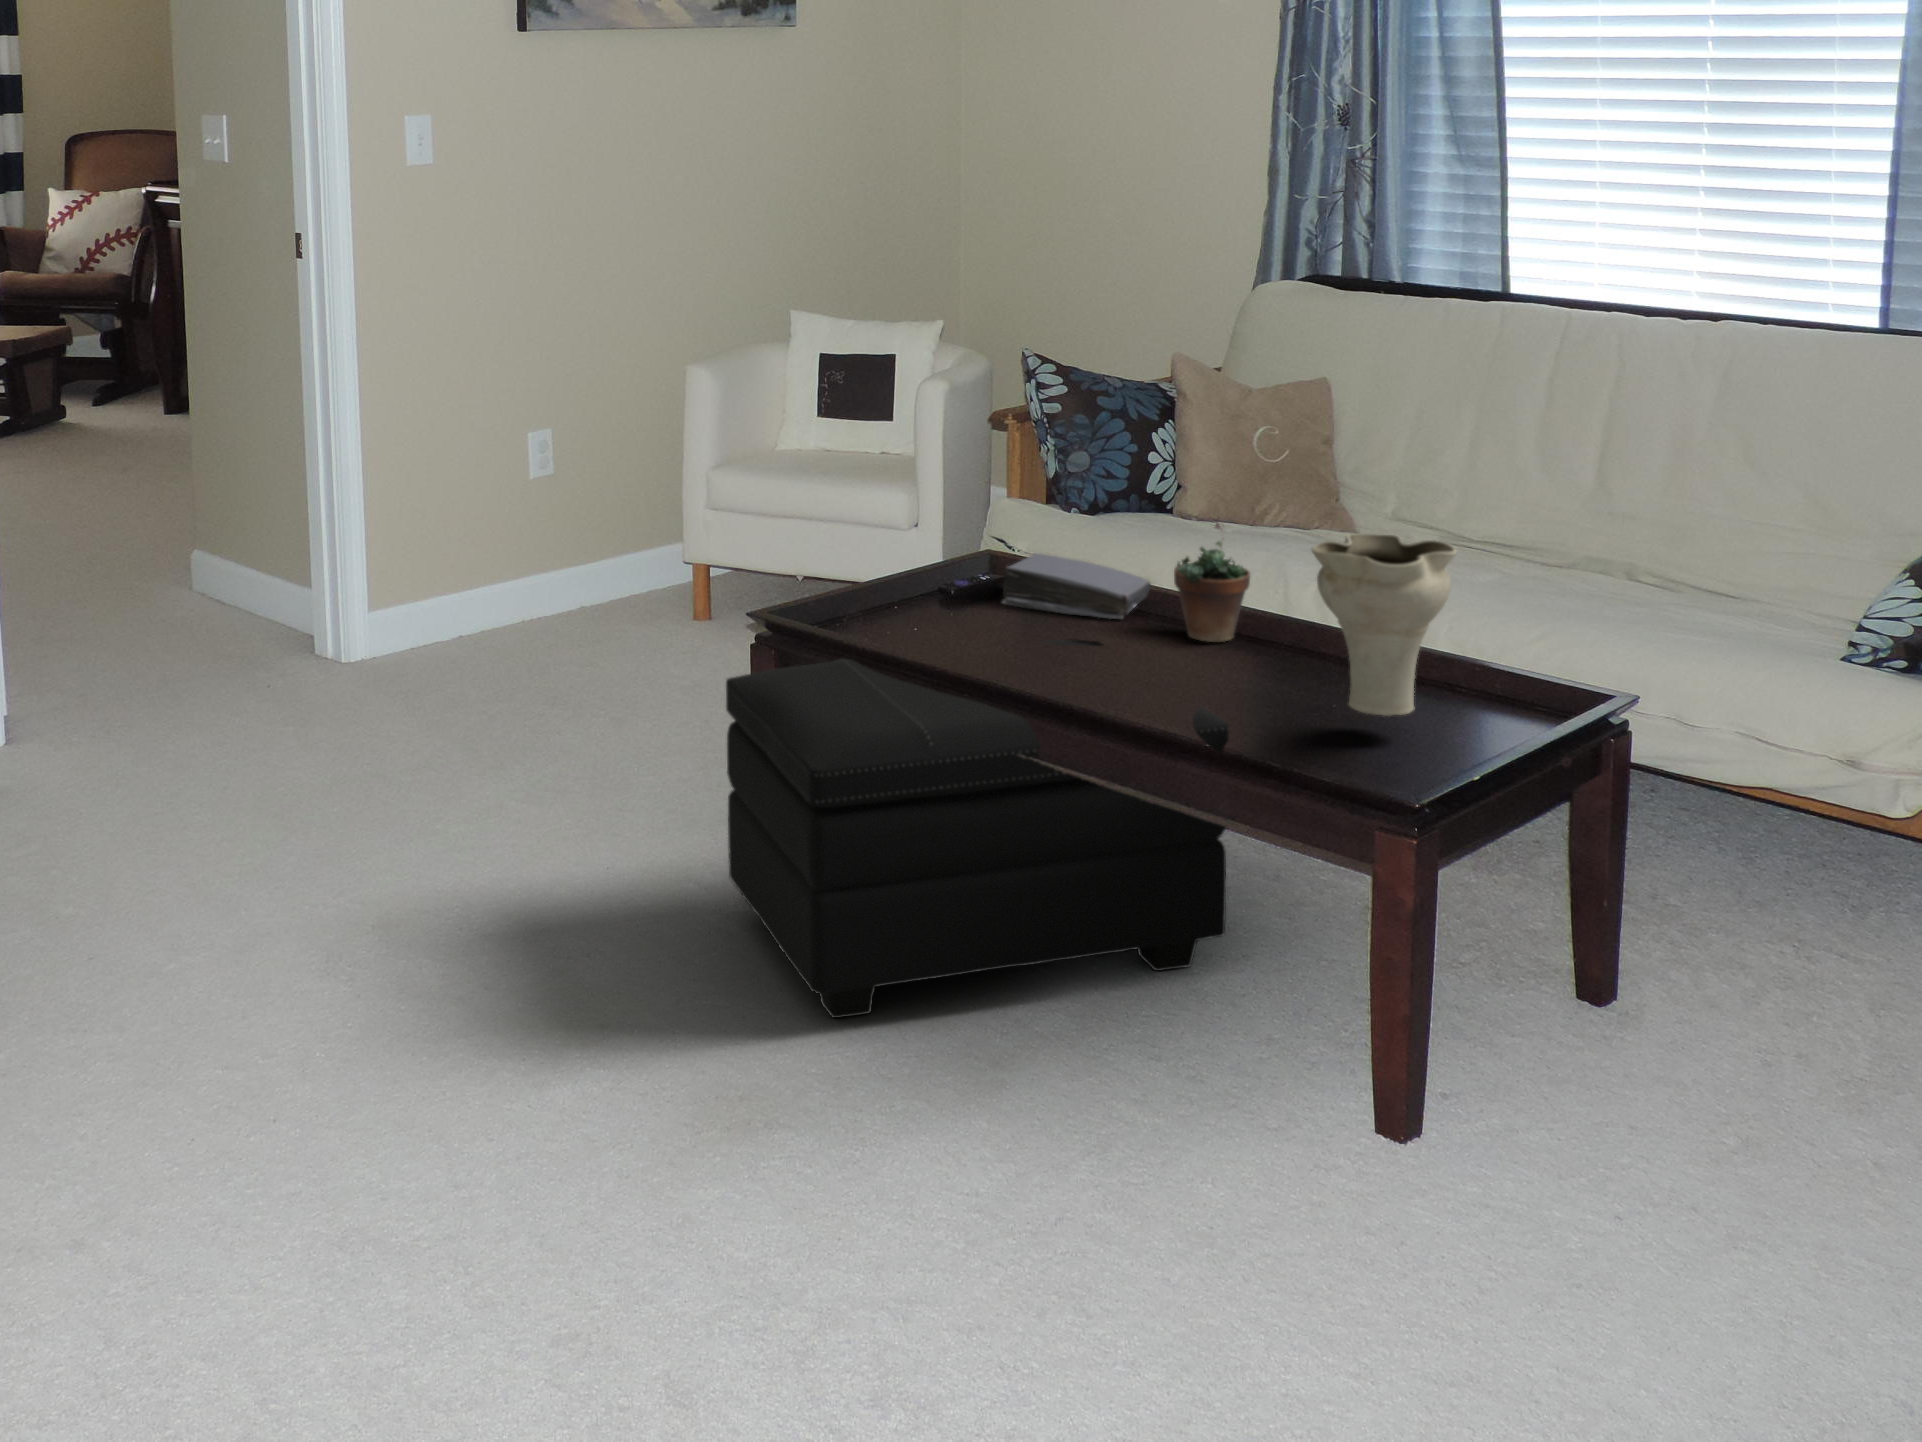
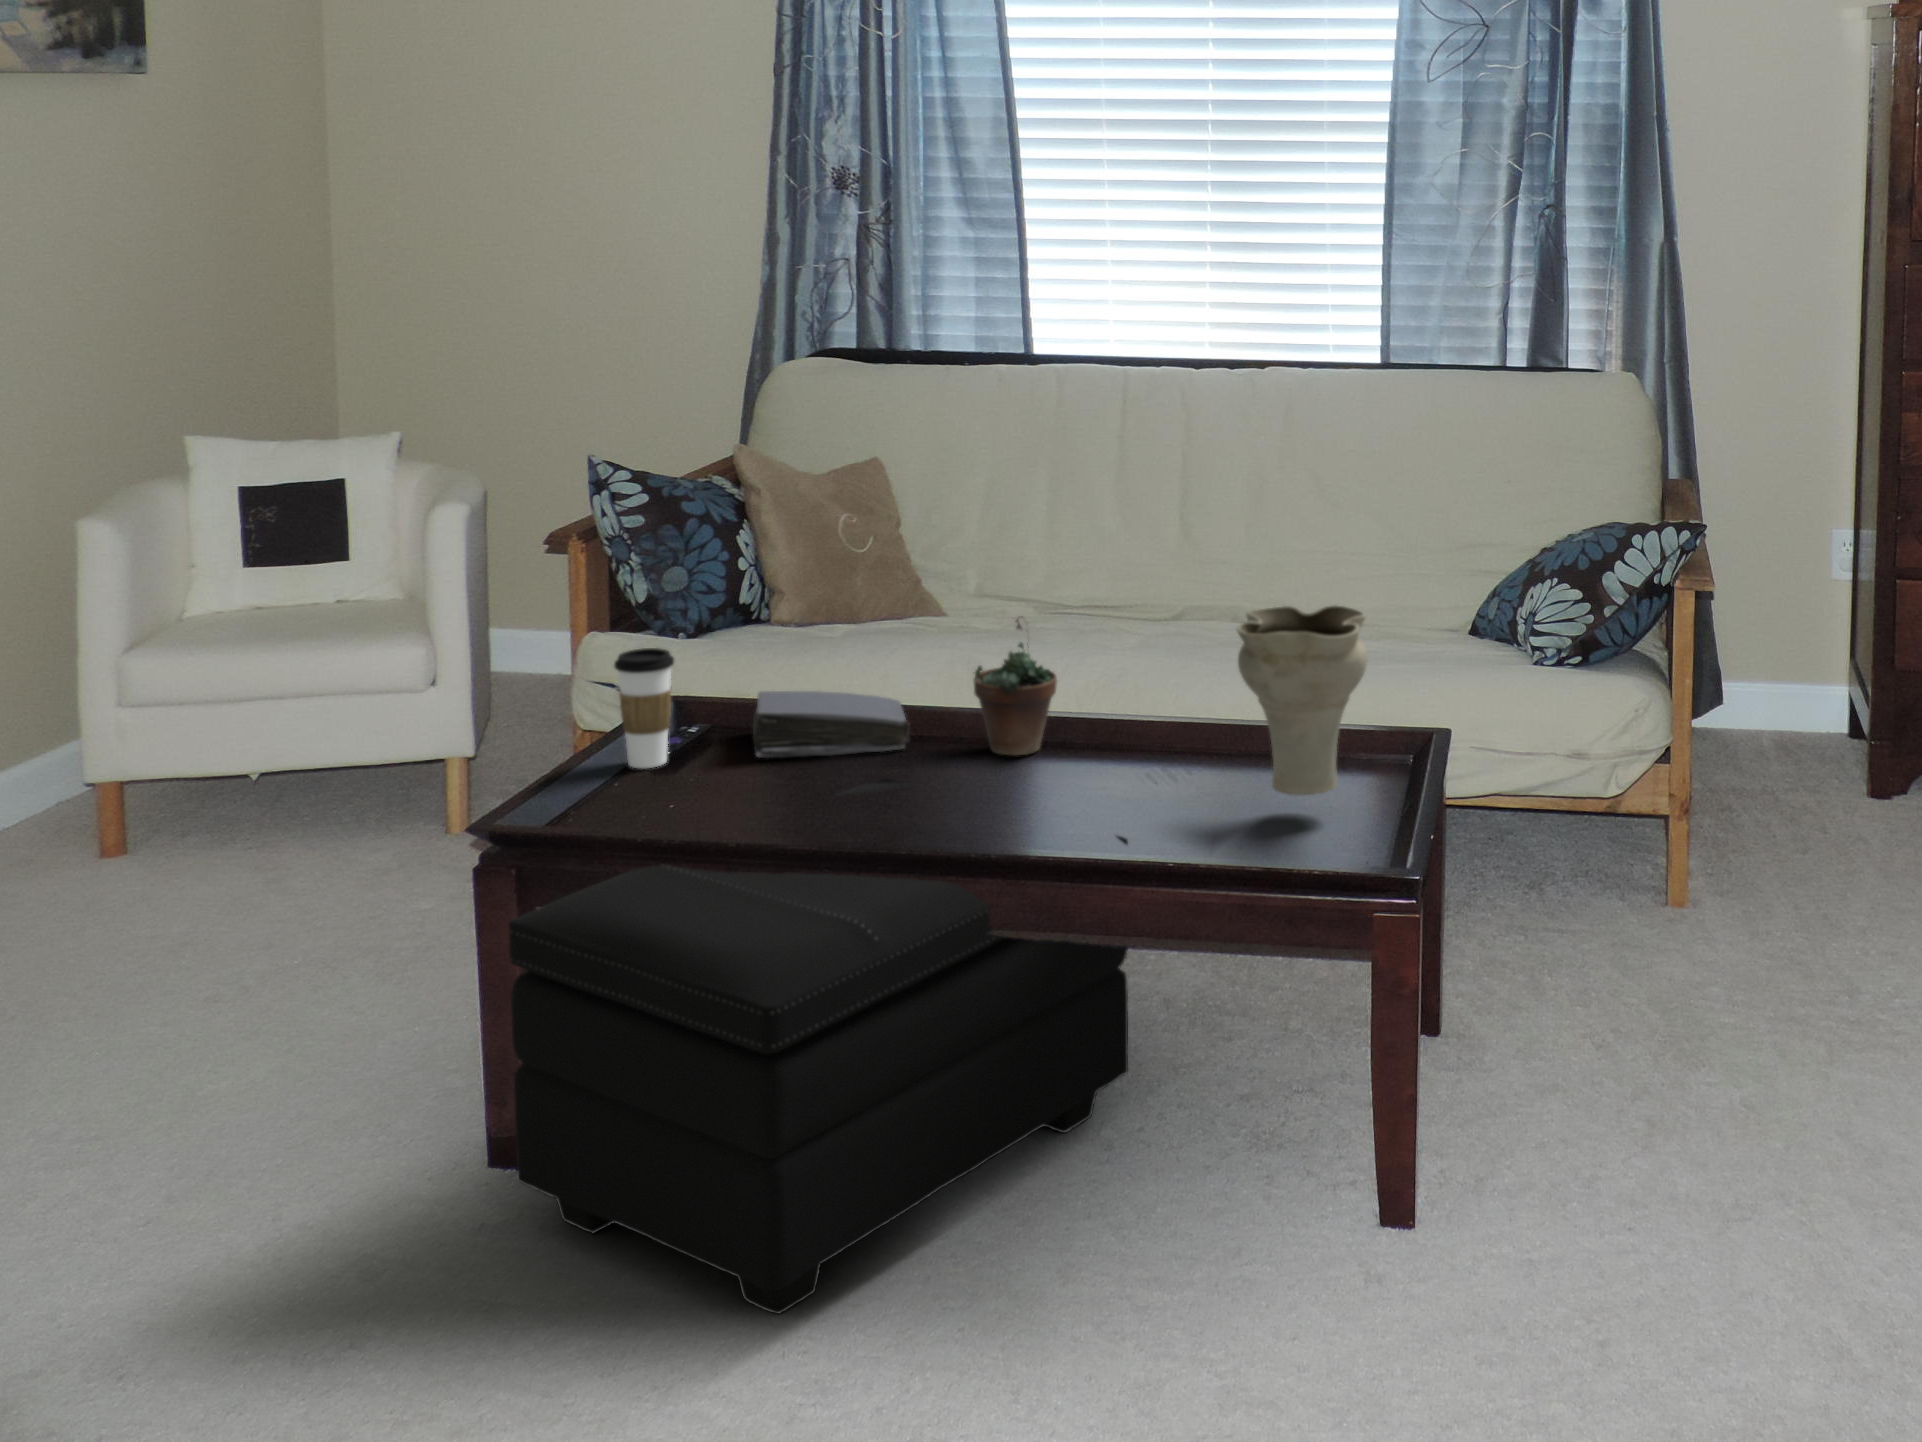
coffee cup: none [900,500,947,597] -> present [614,648,674,769]

